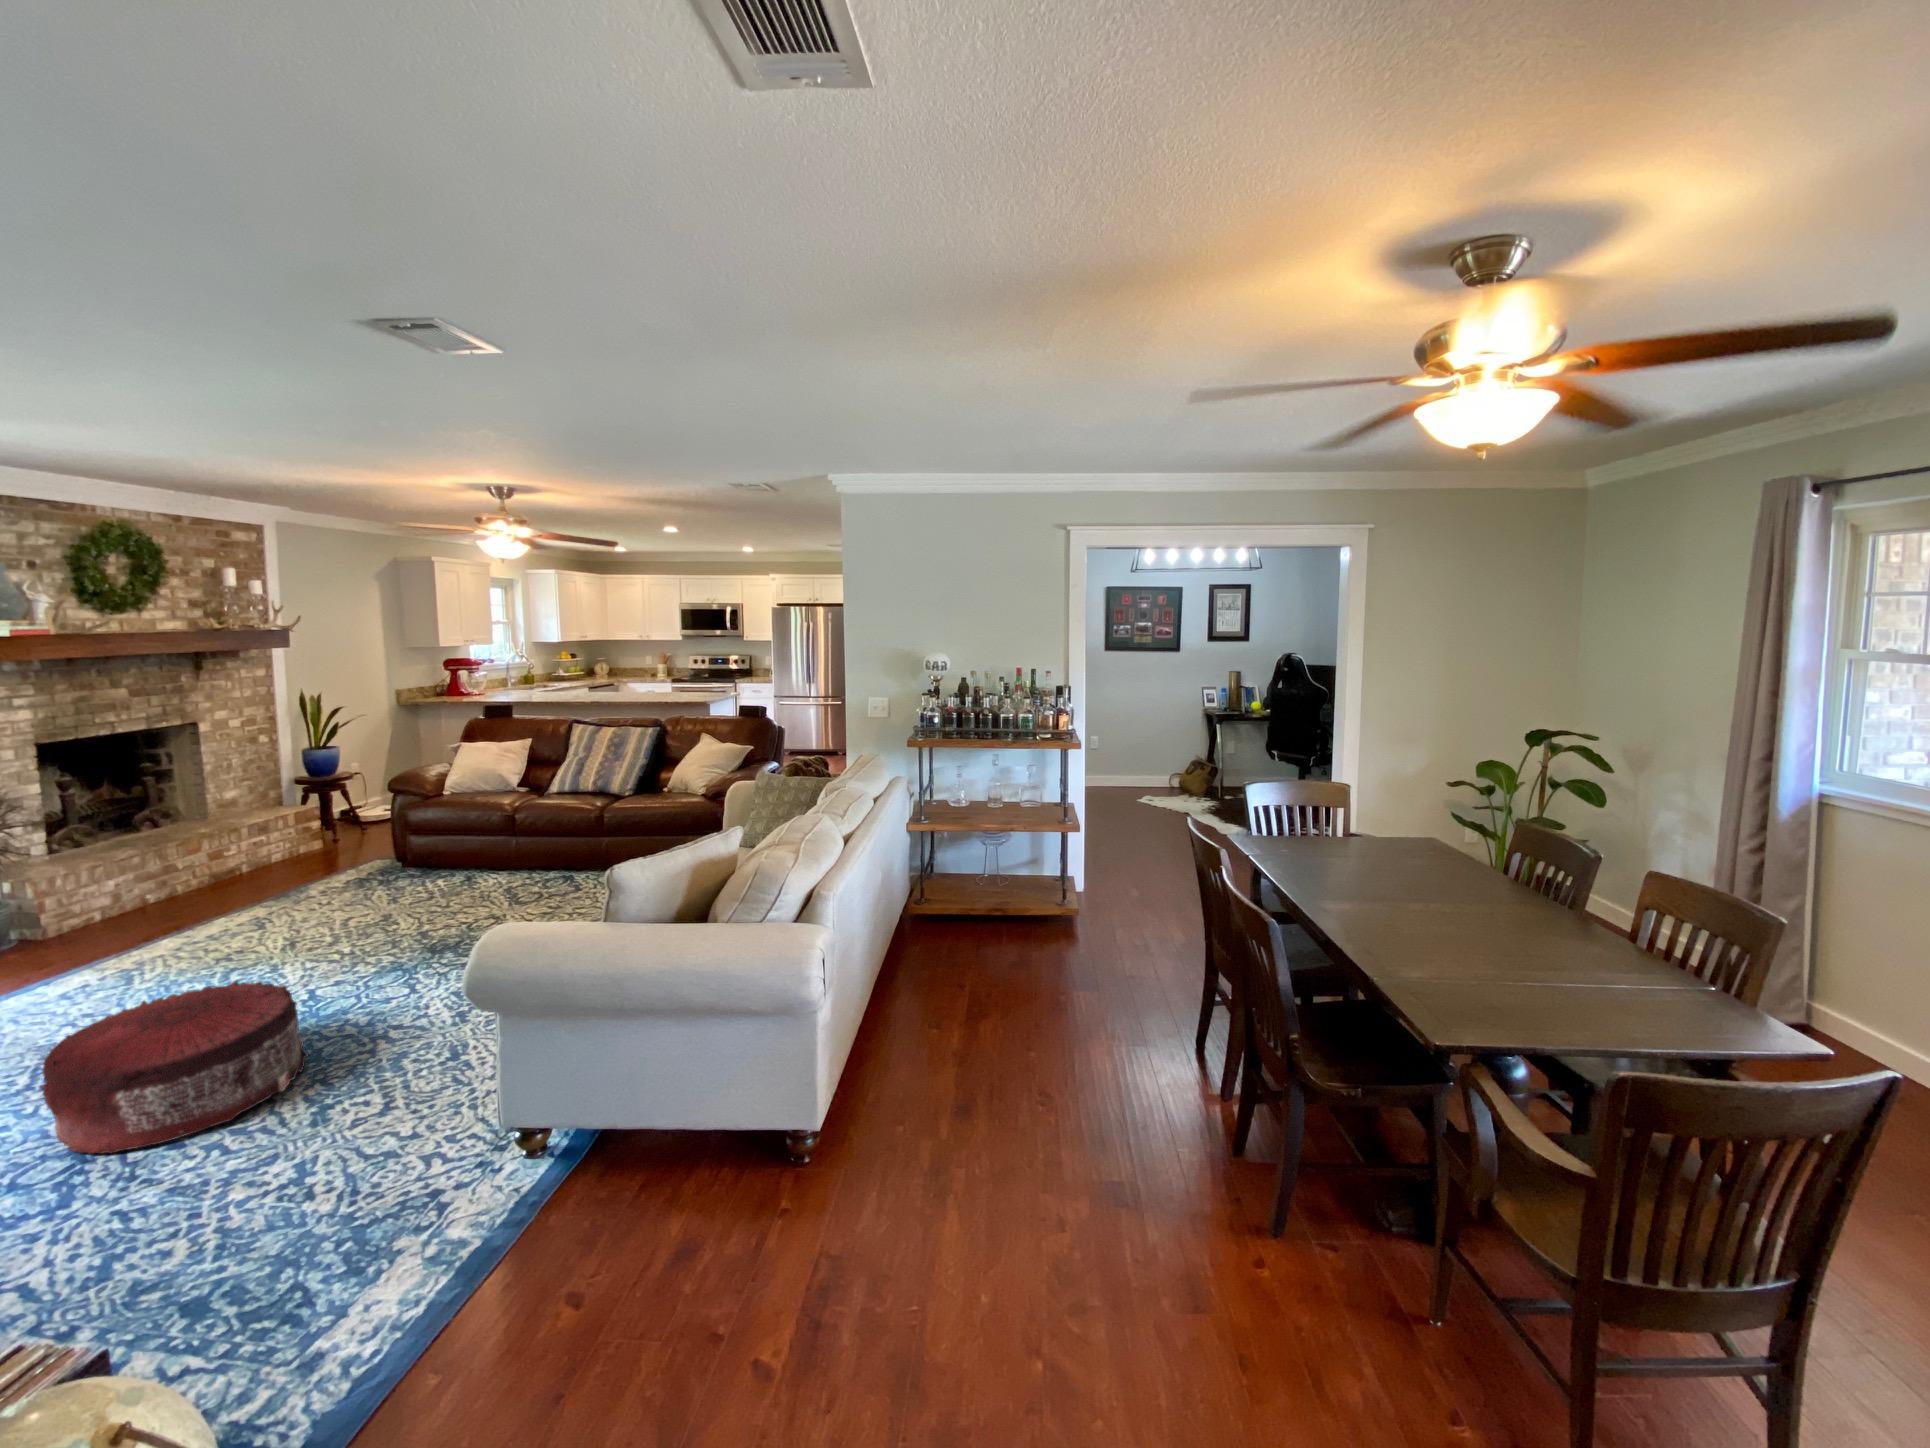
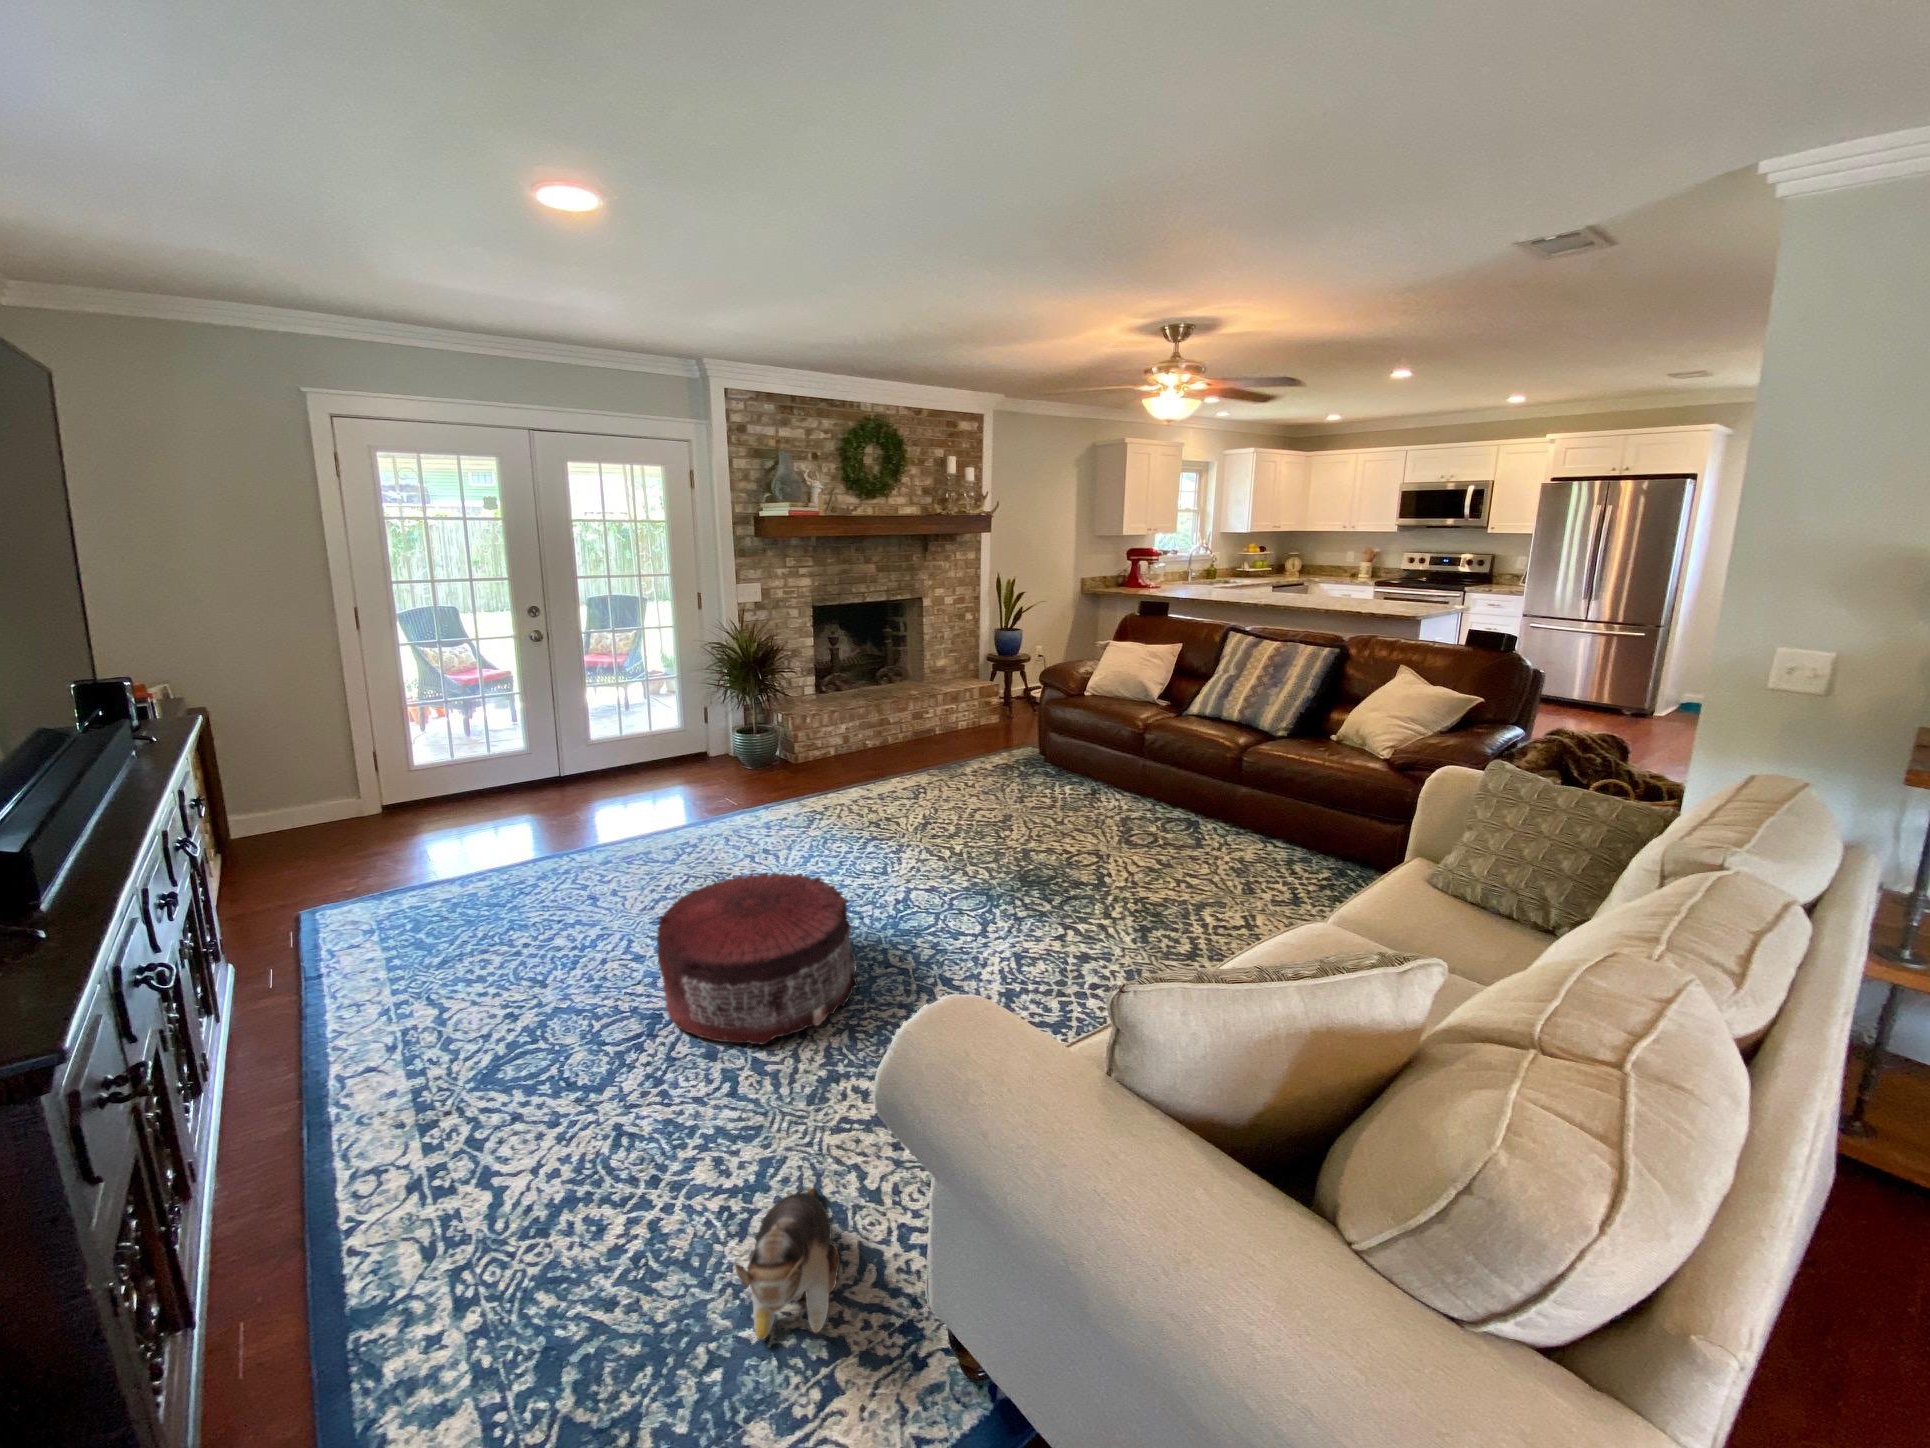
plush toy: none [341,1129,416,1224] -> present [735,1188,840,1340]

